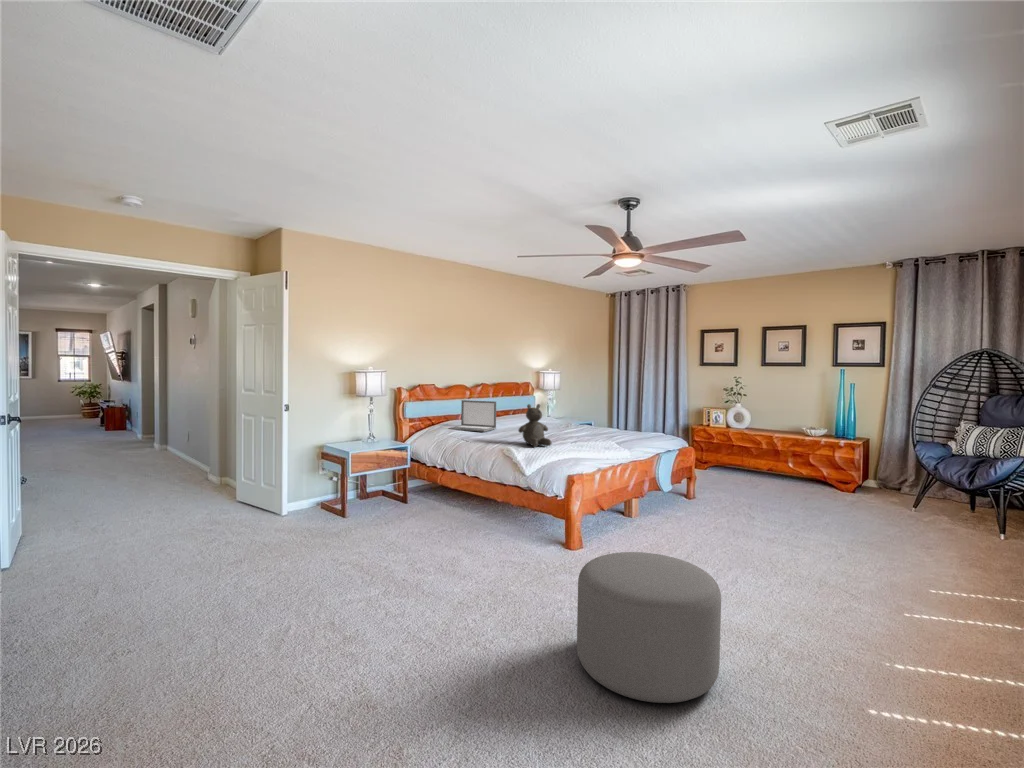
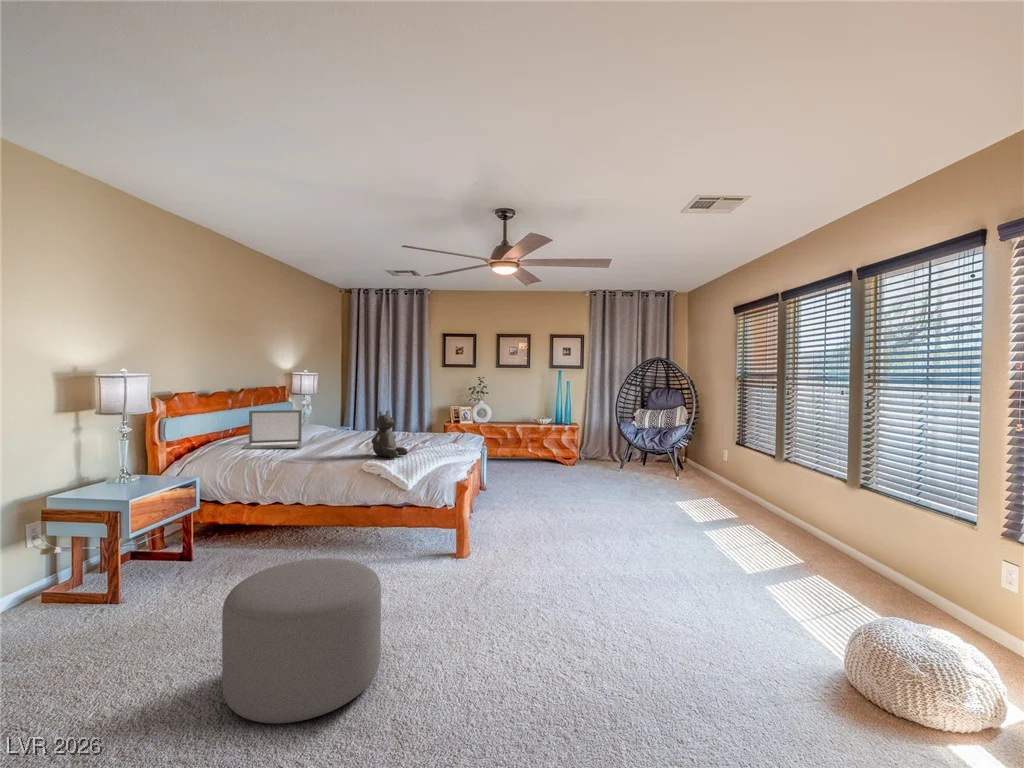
ottoman: present [577,552,721,703] -> present [222,558,381,723]

